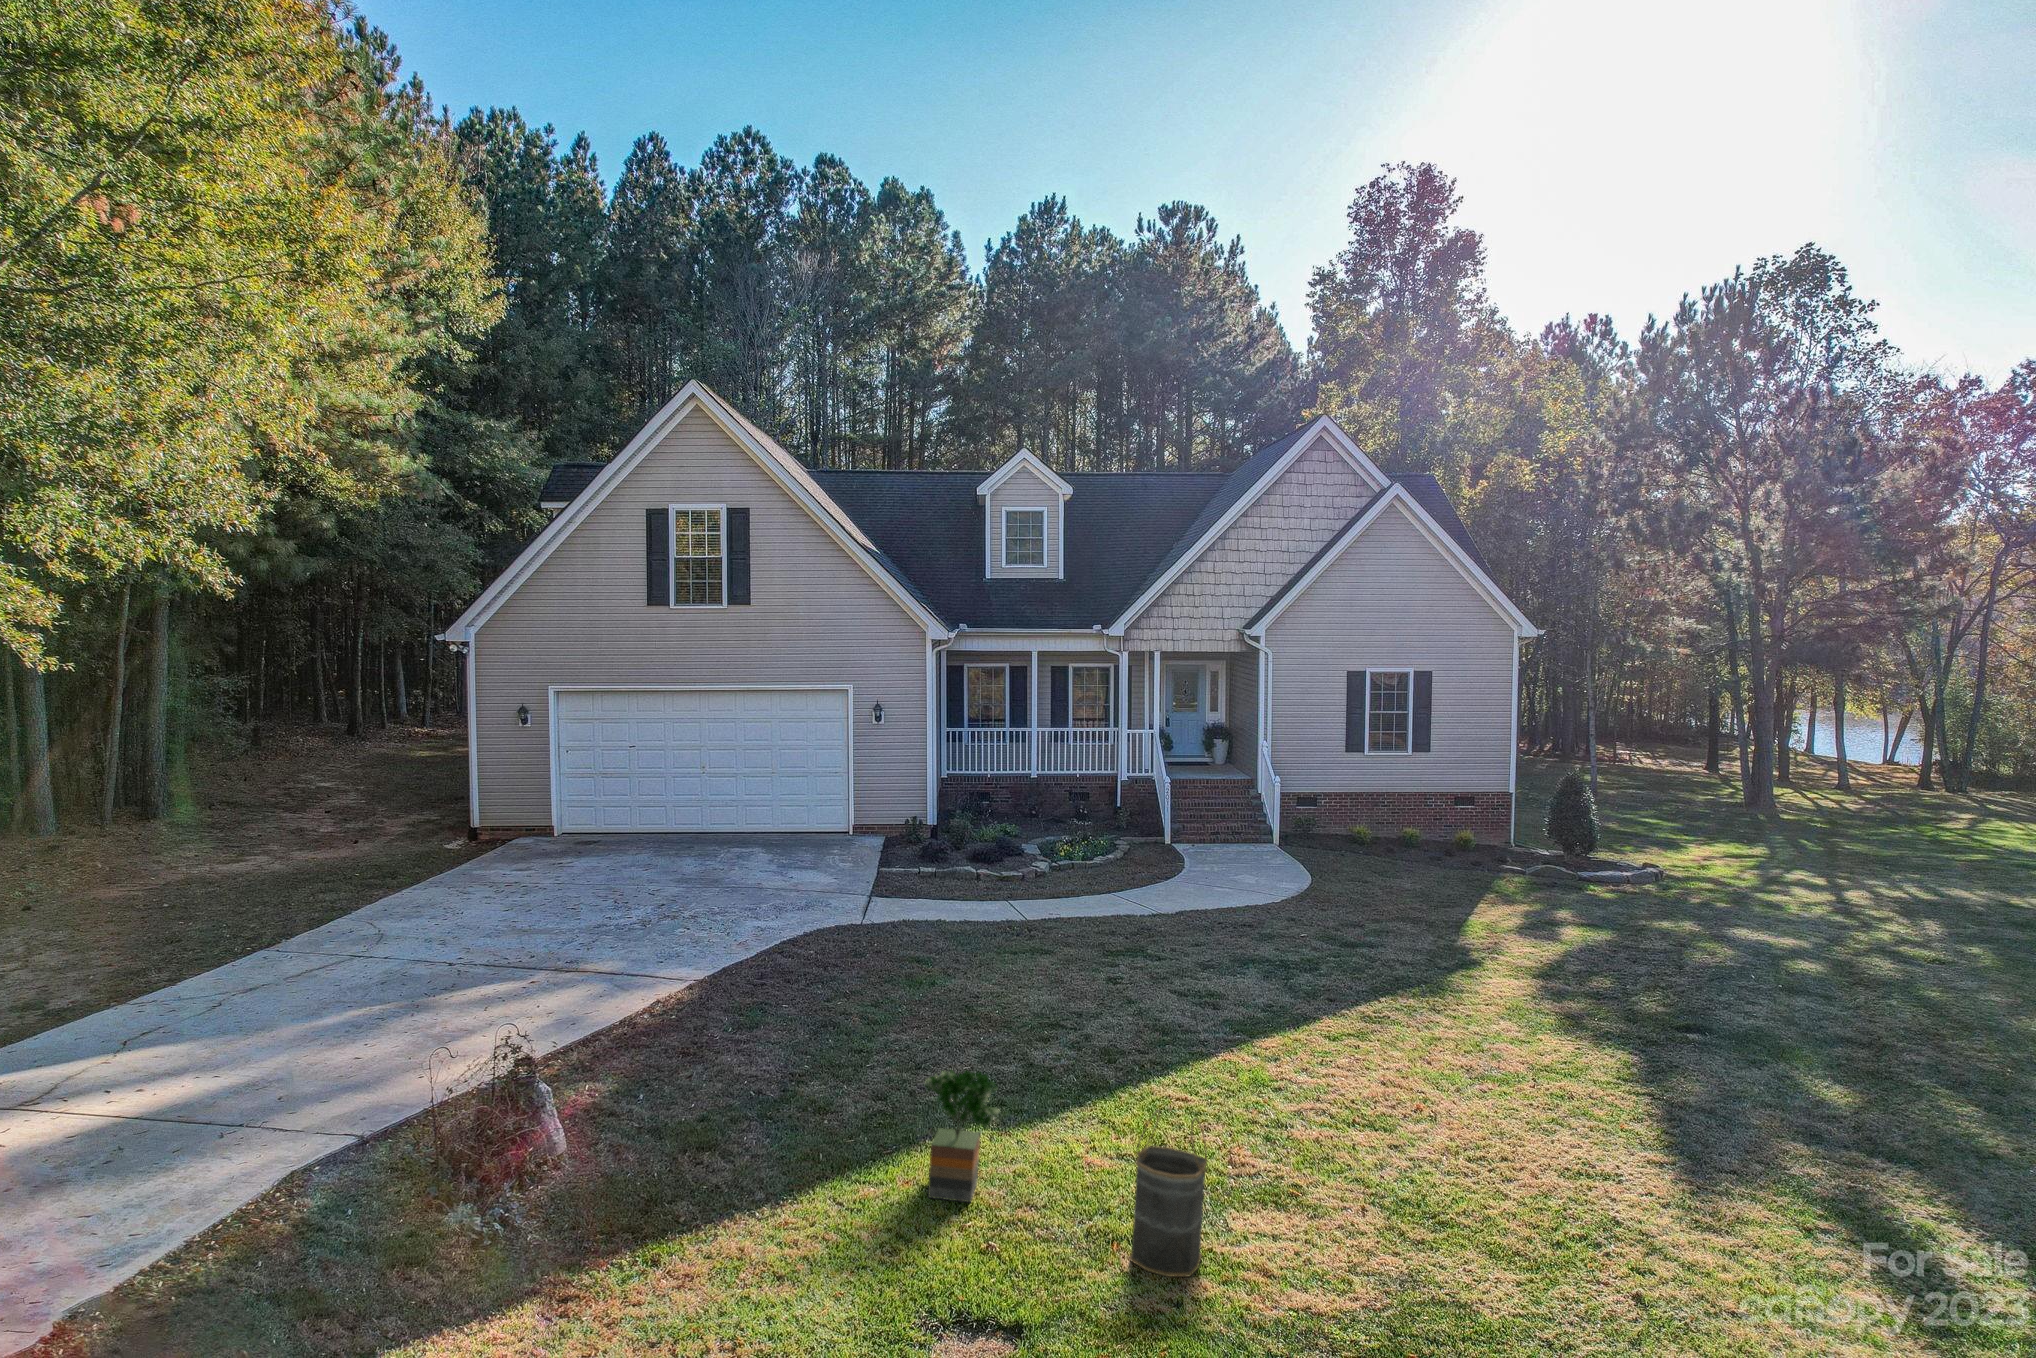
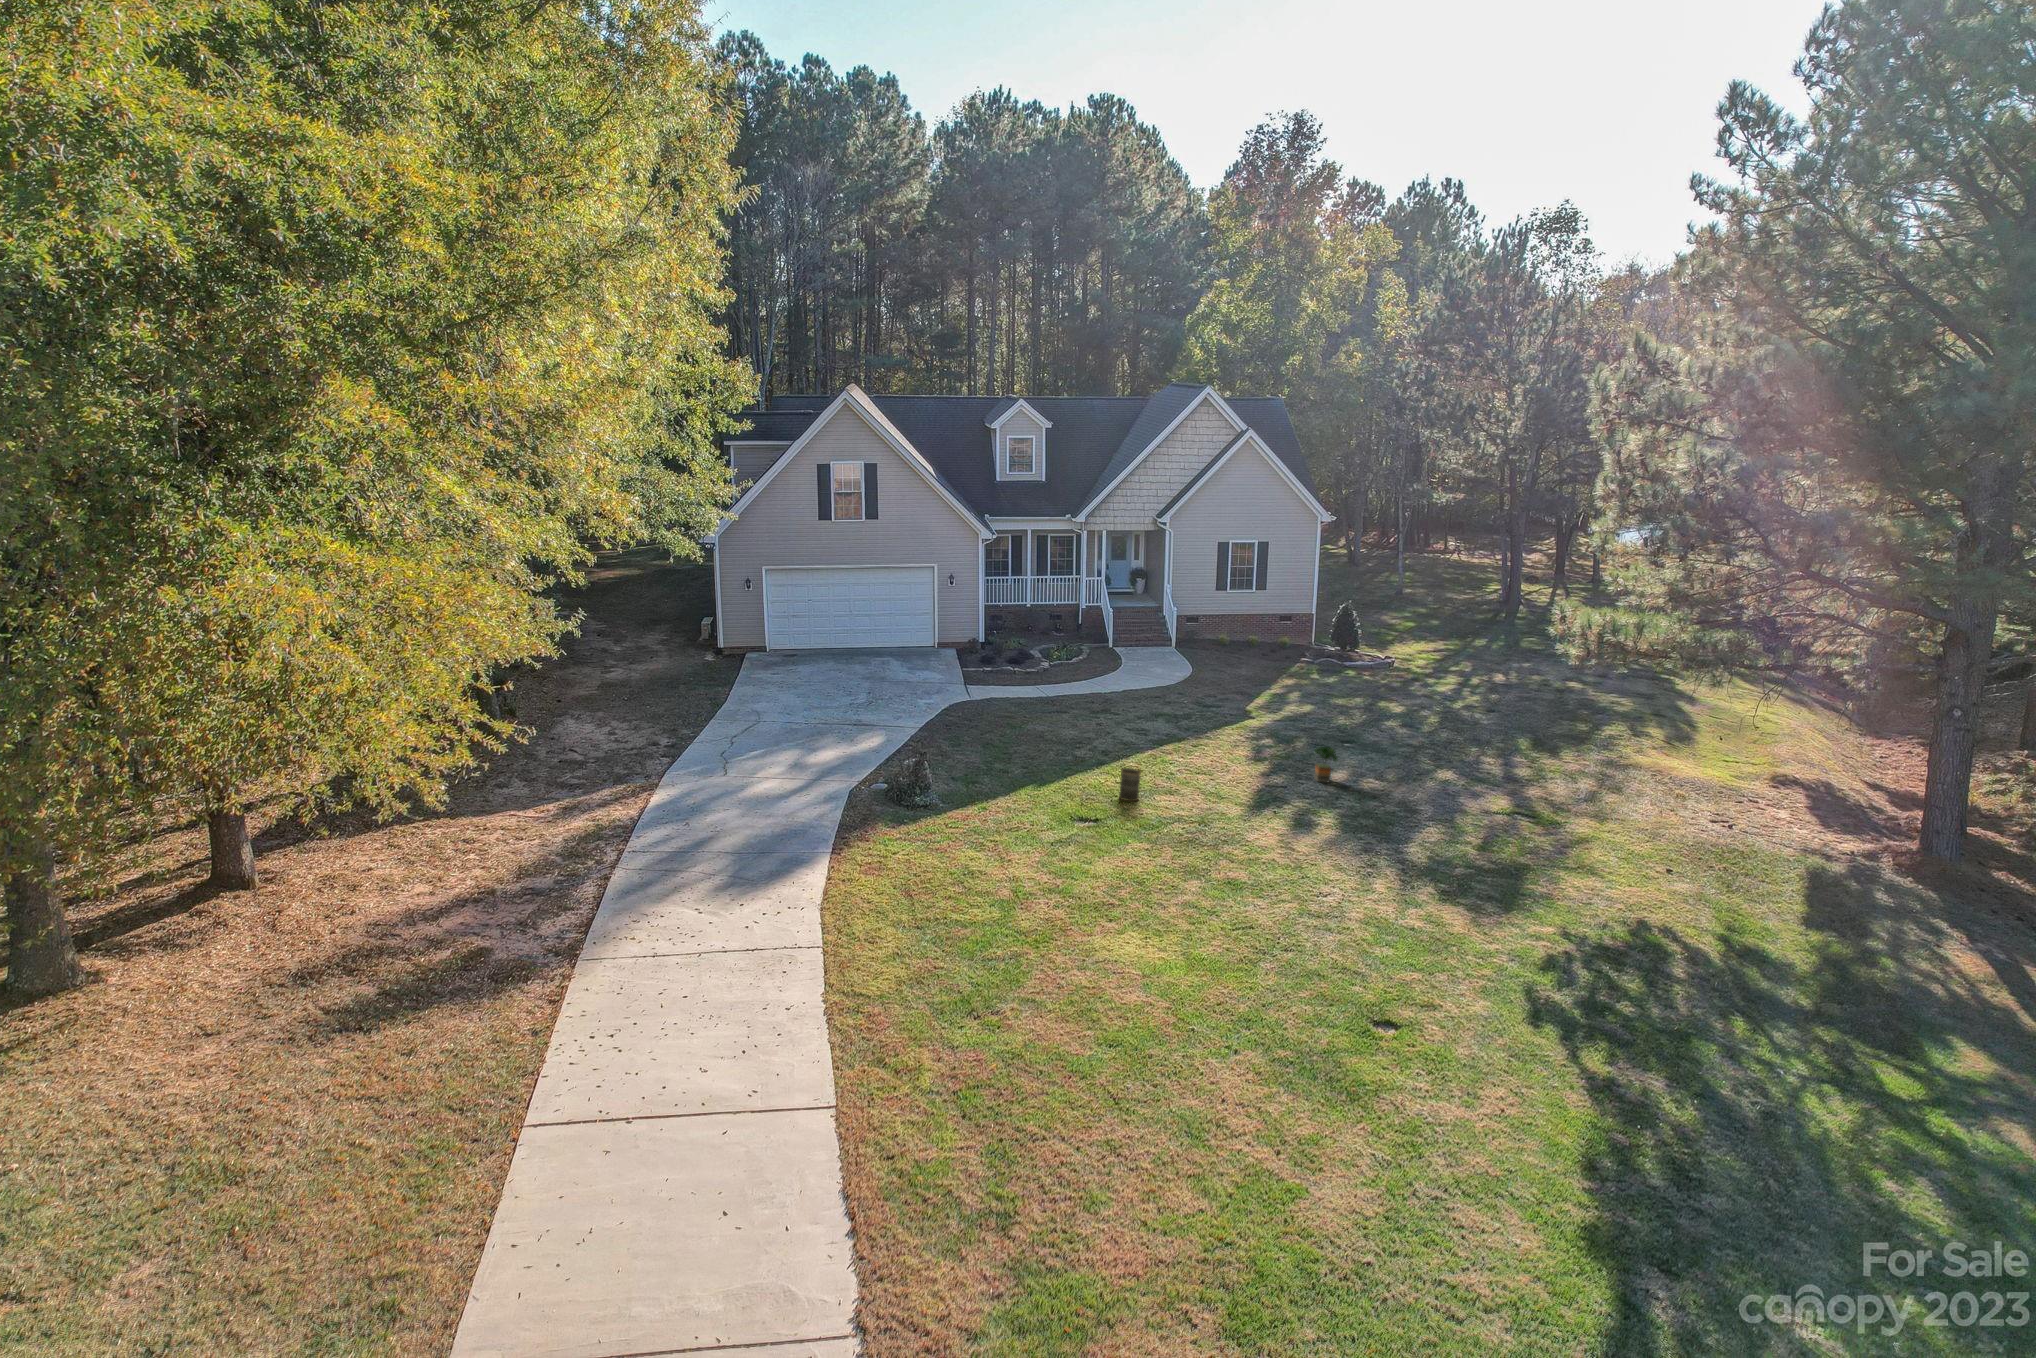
potted tree: present [925,1070,999,1202] -> present [1314,747,1338,782]

